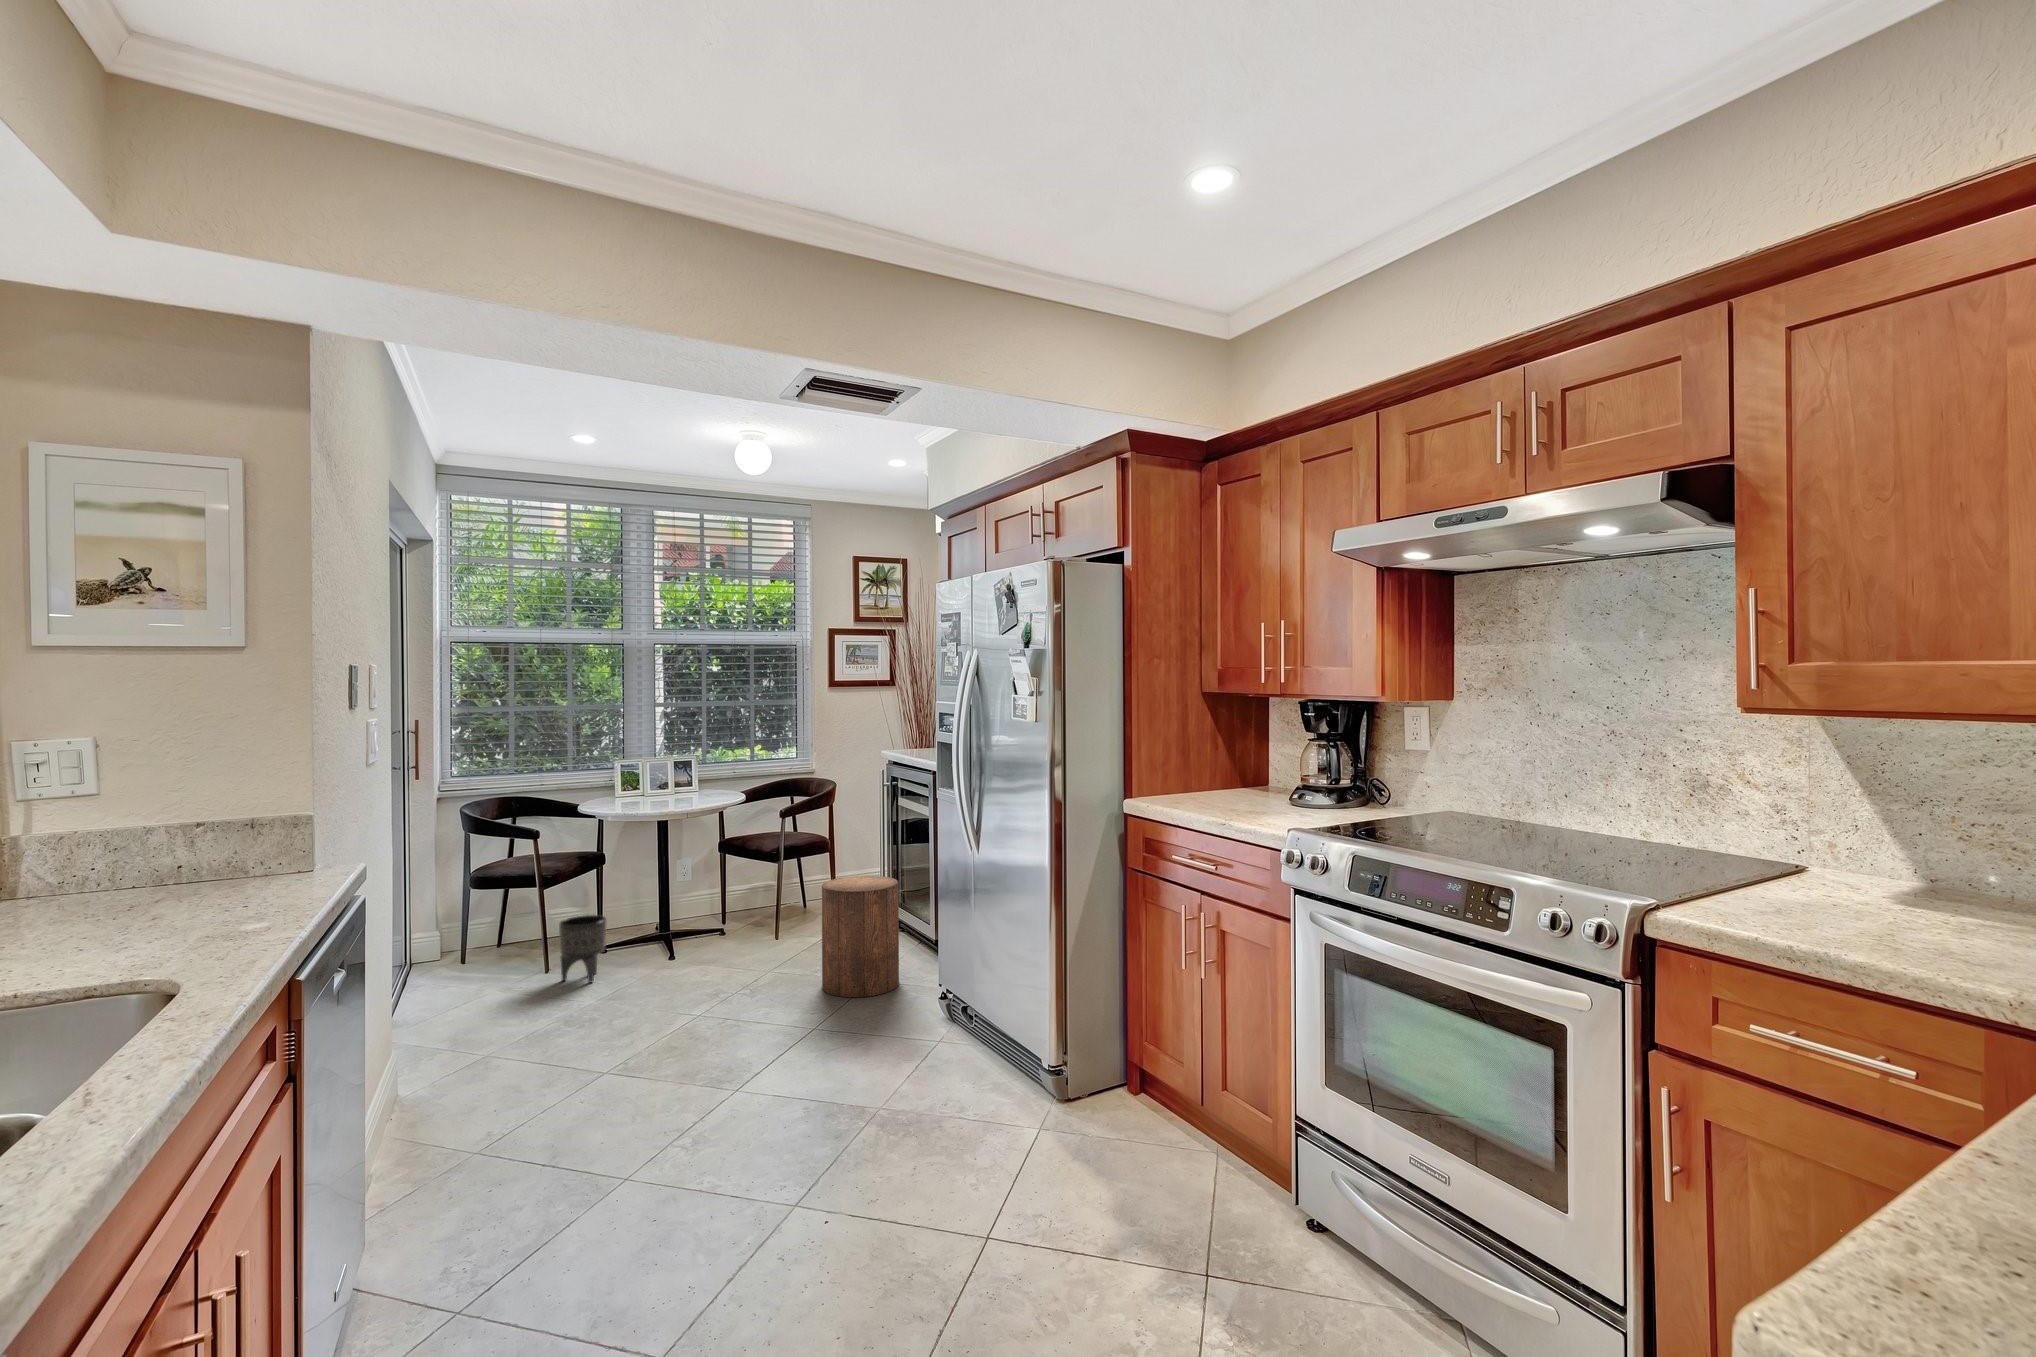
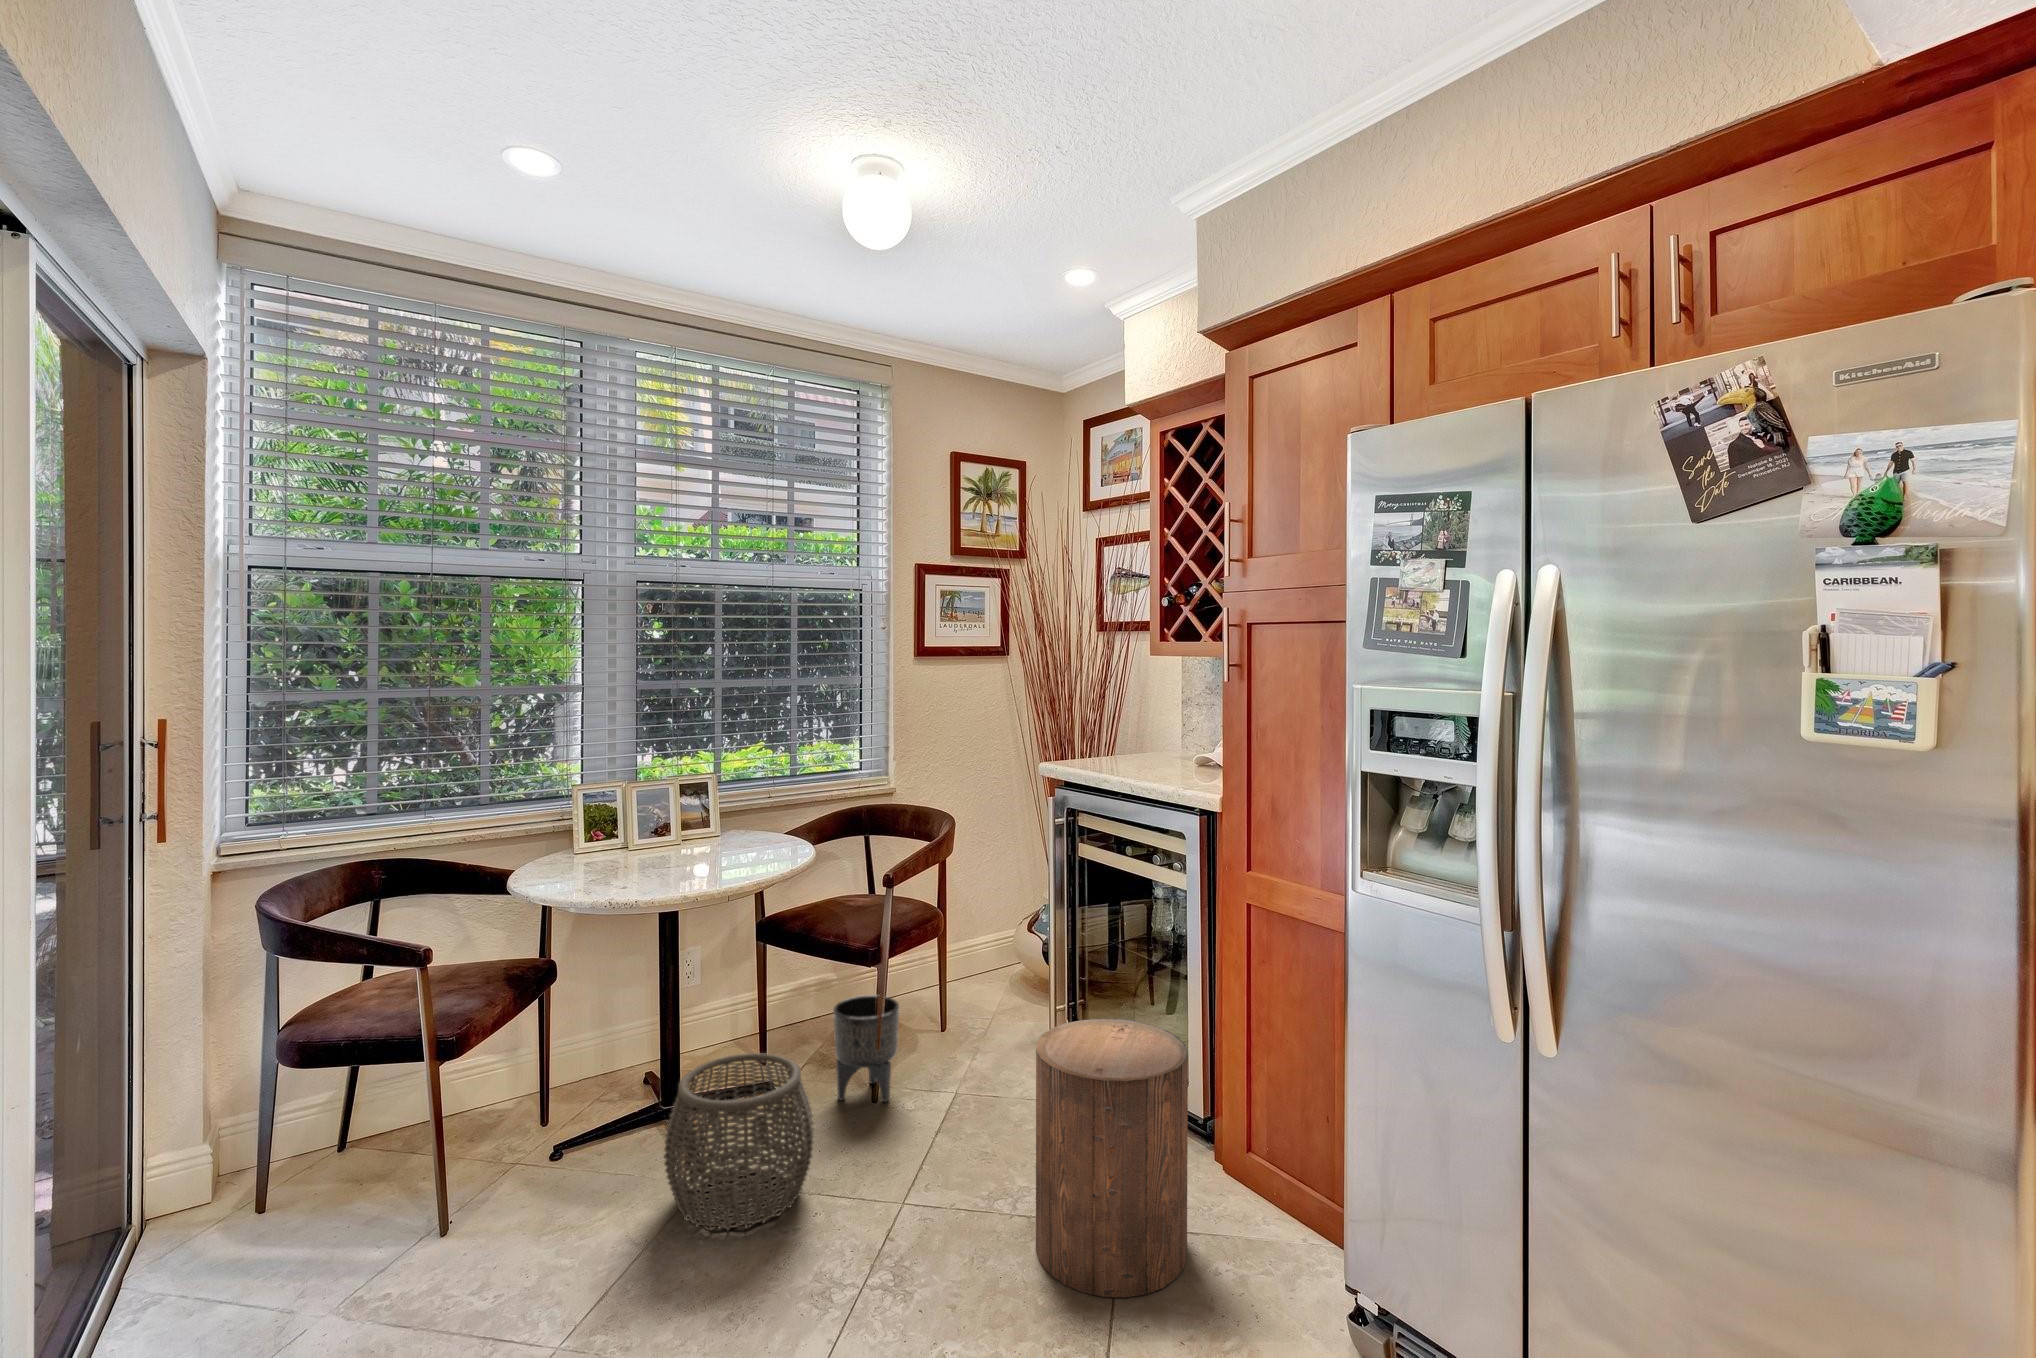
woven basket: none [649,897,728,975] -> present [664,1053,815,1230]
planter: present [559,915,606,983] -> present [833,995,899,1102]

